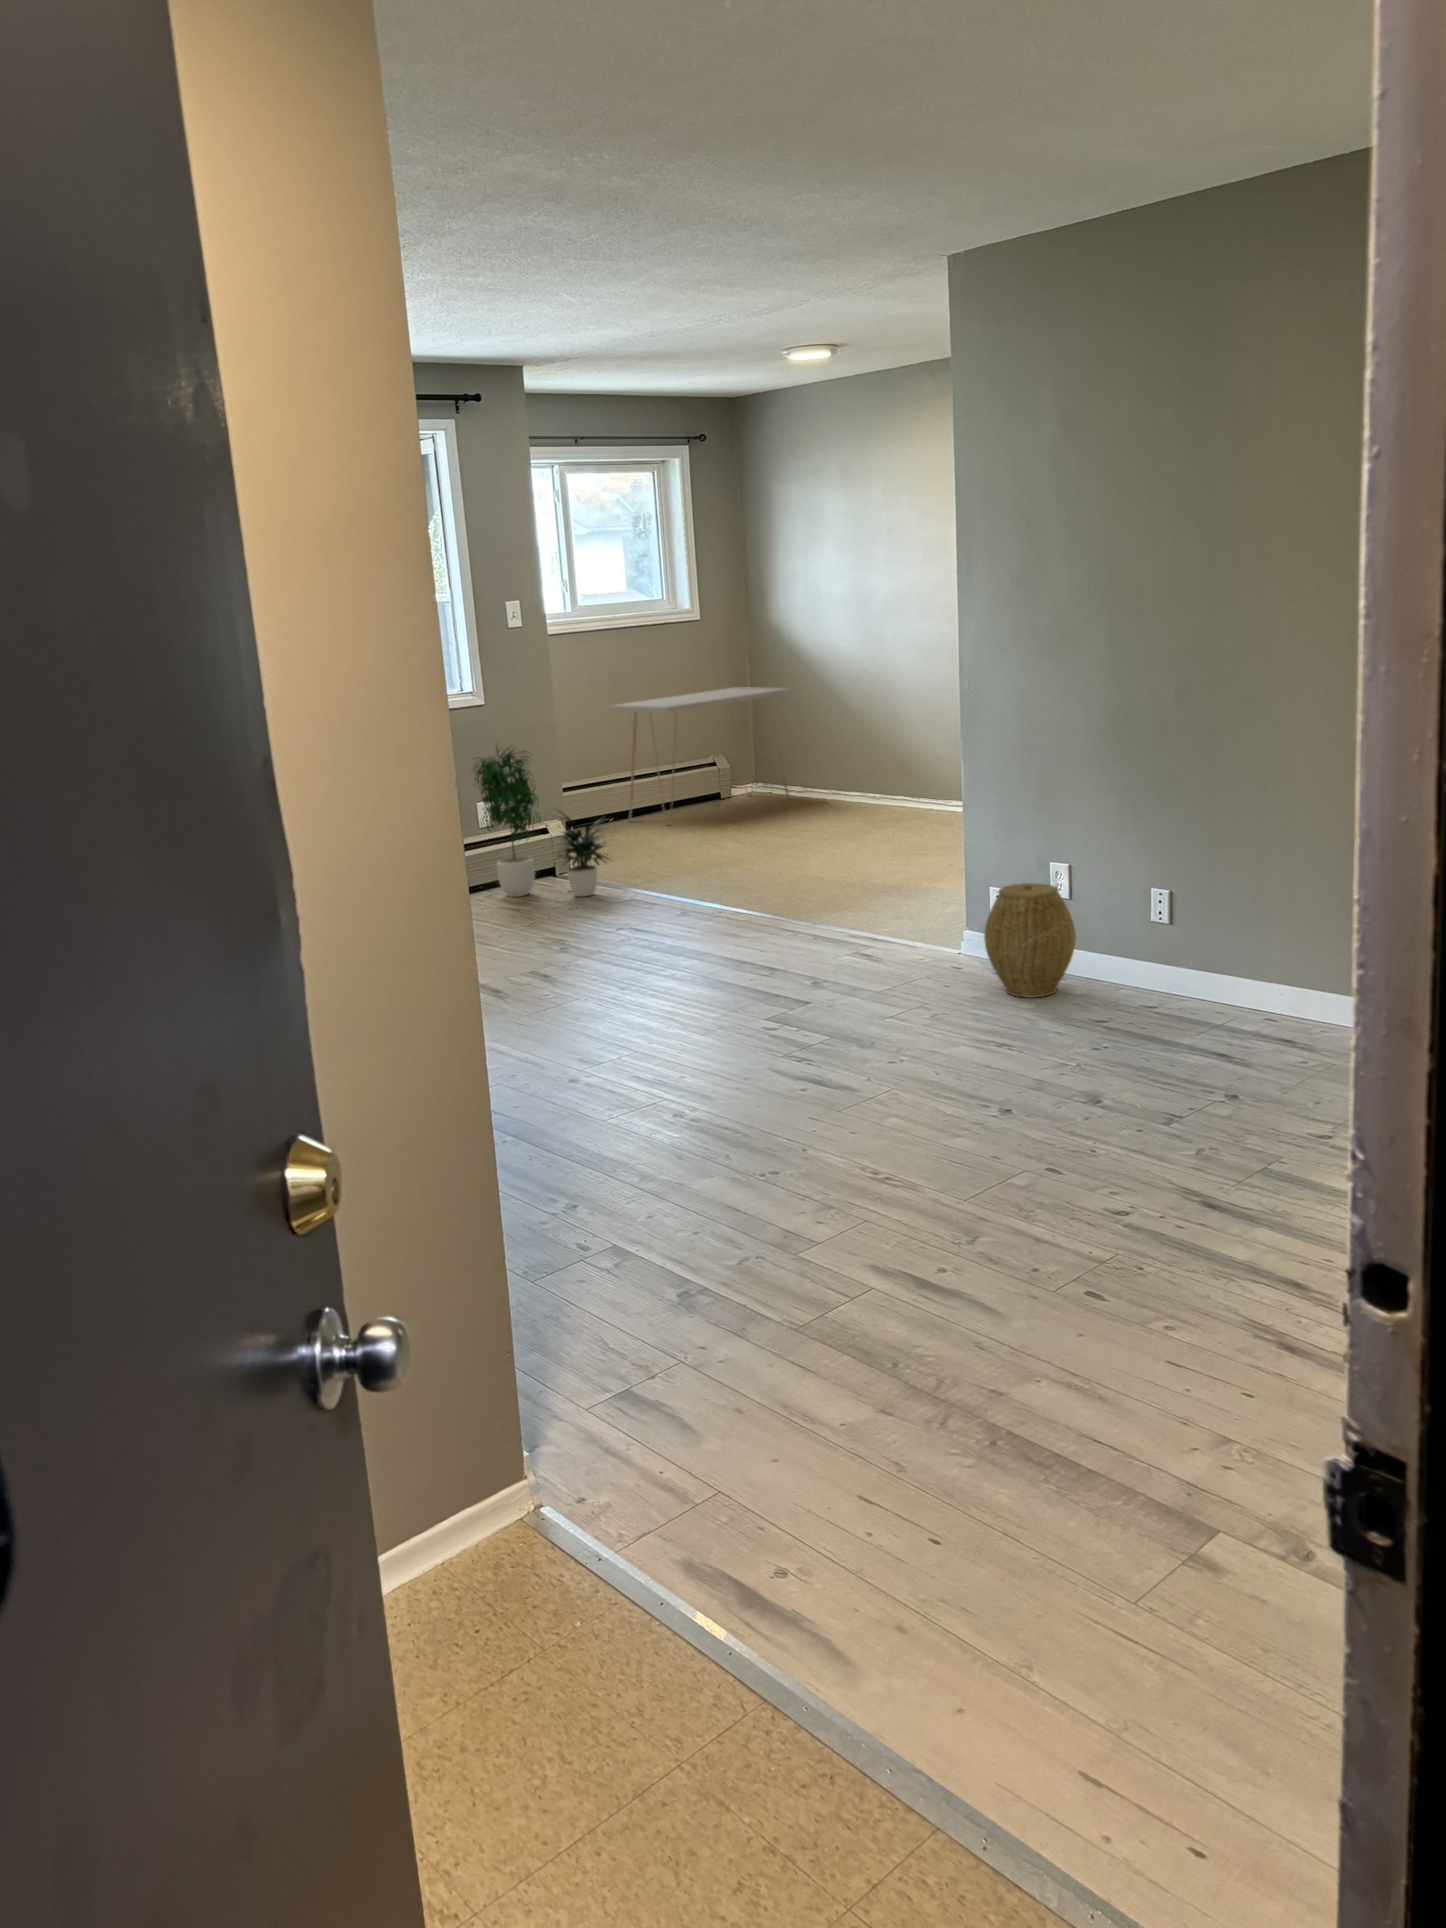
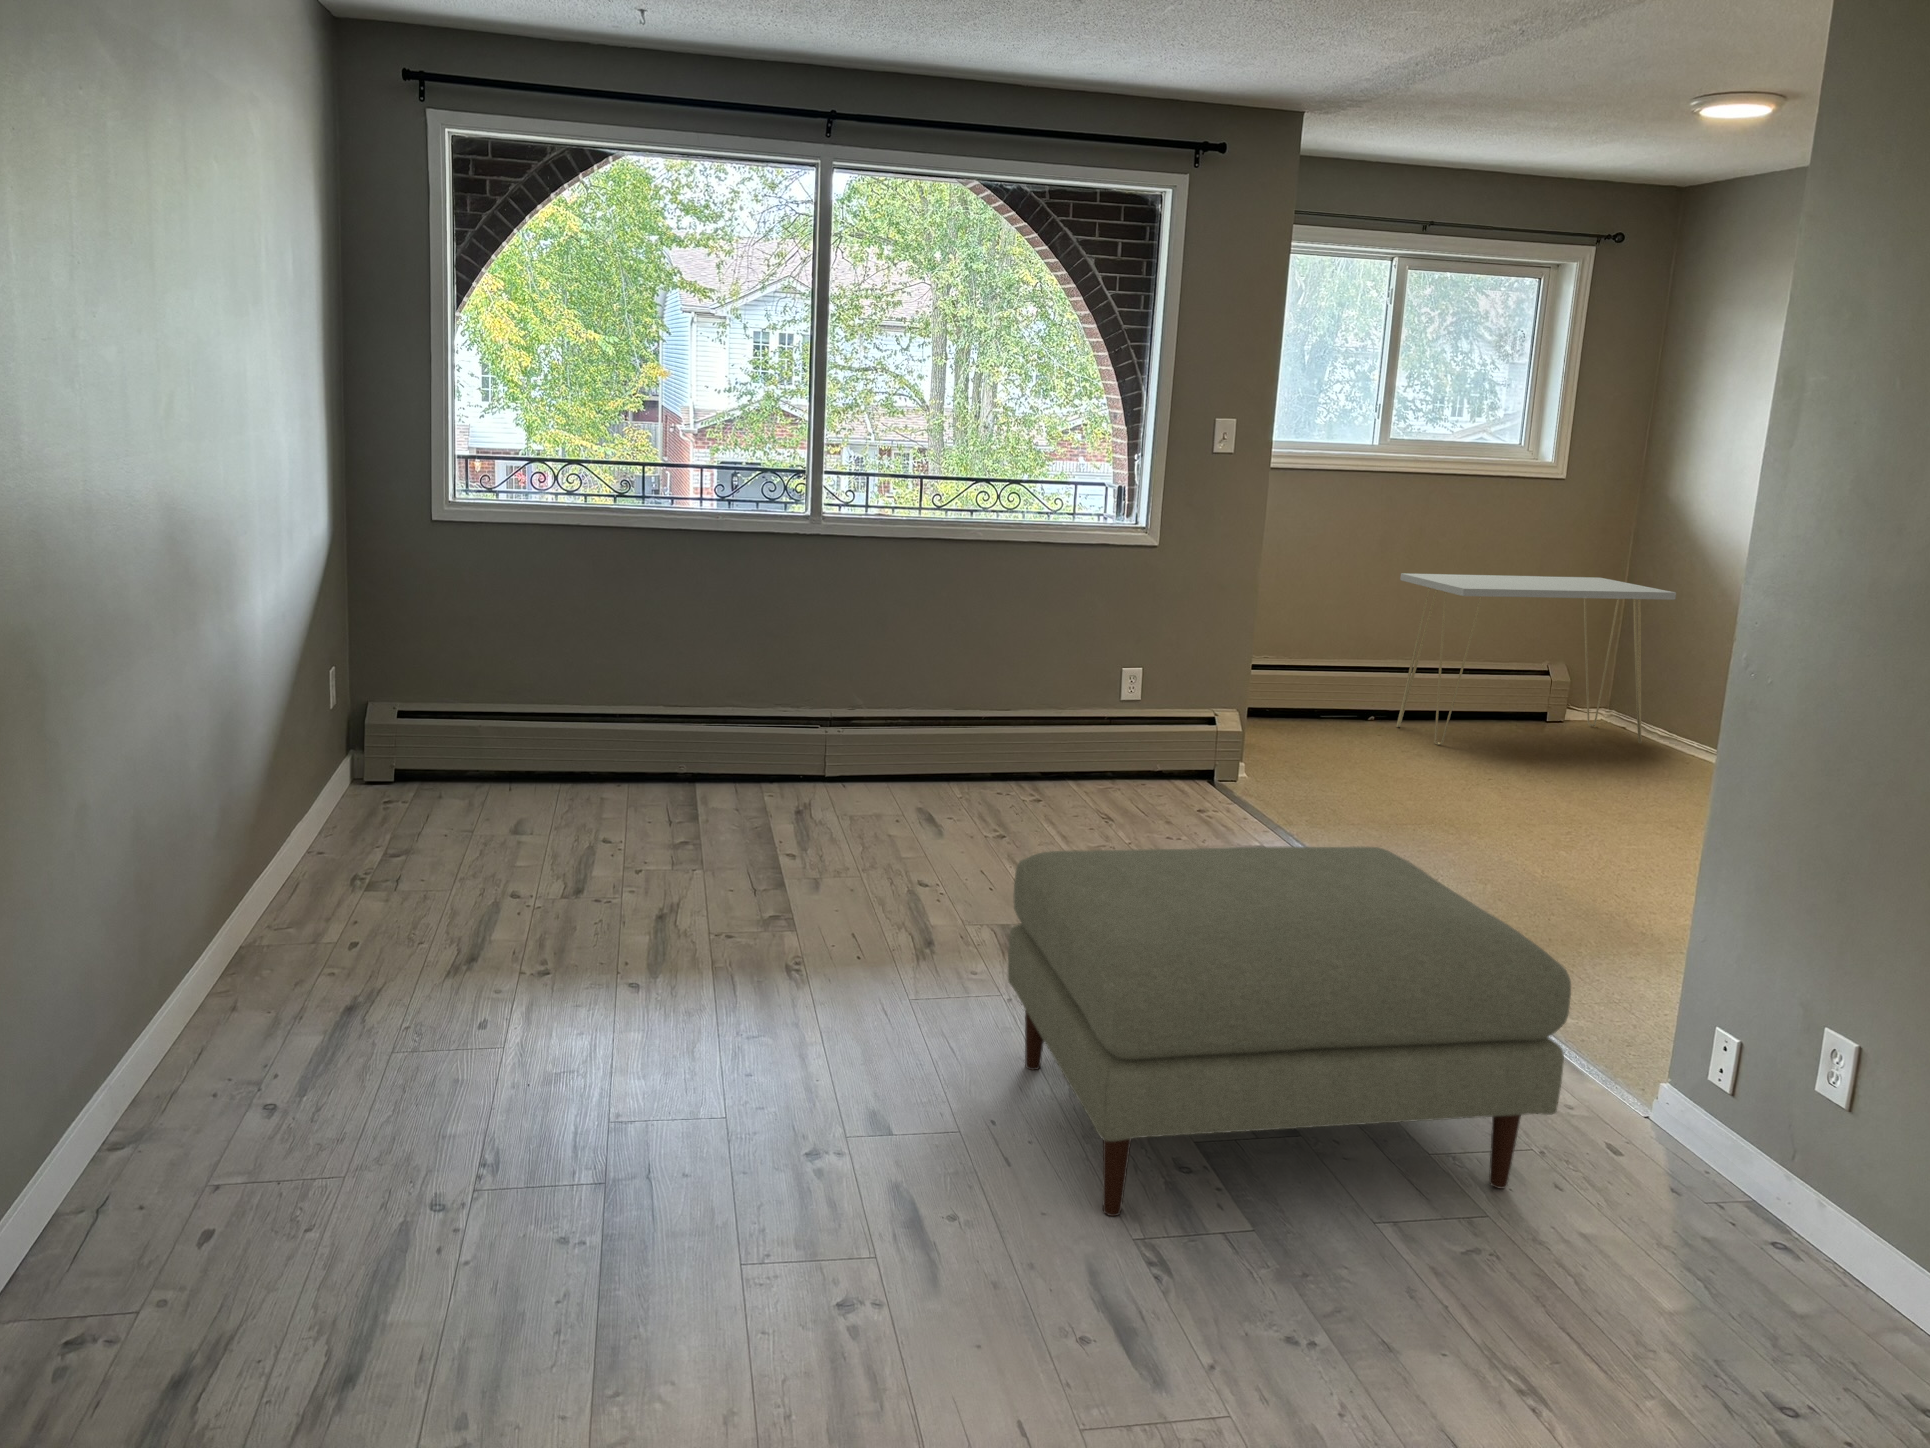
potted plant: present [474,749,609,897] -> none [1104,594,1268,825]
ottoman: none [610,842,945,1052] -> present [1008,846,1571,1216]
woven basket: present [984,883,1076,998] -> none [1632,1048,1830,1291]

